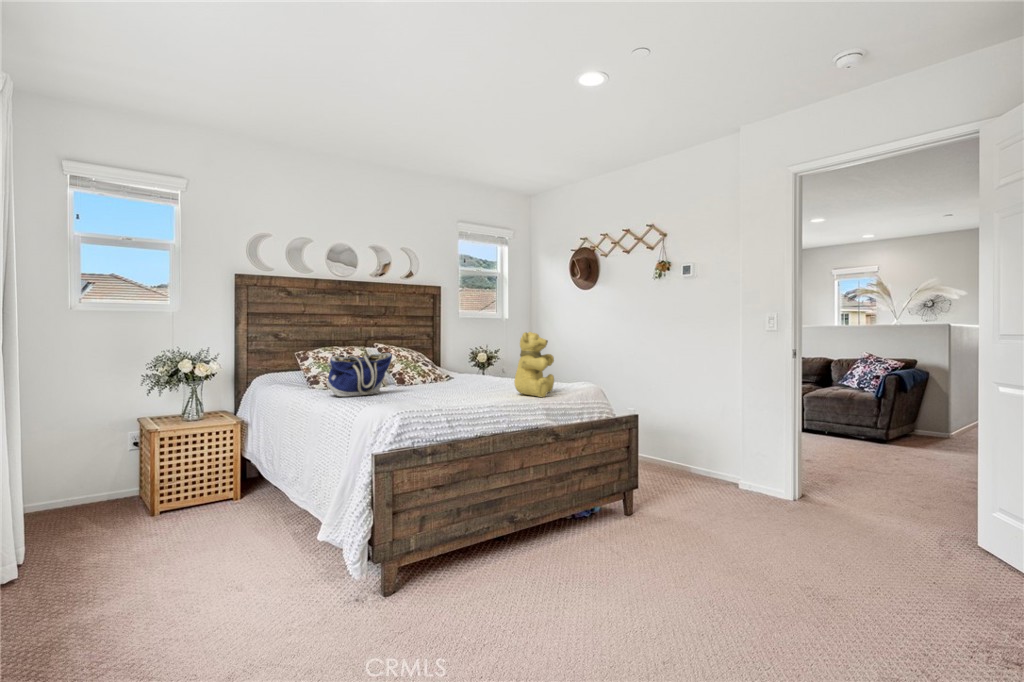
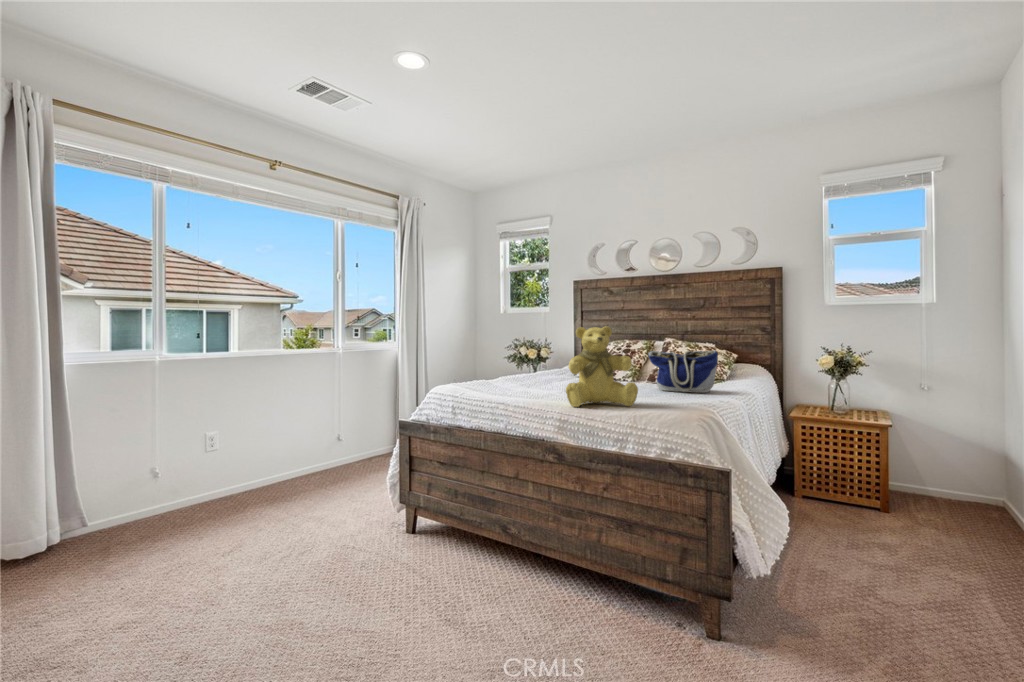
tote bag: present [326,353,392,397] -> present [648,350,718,393]

